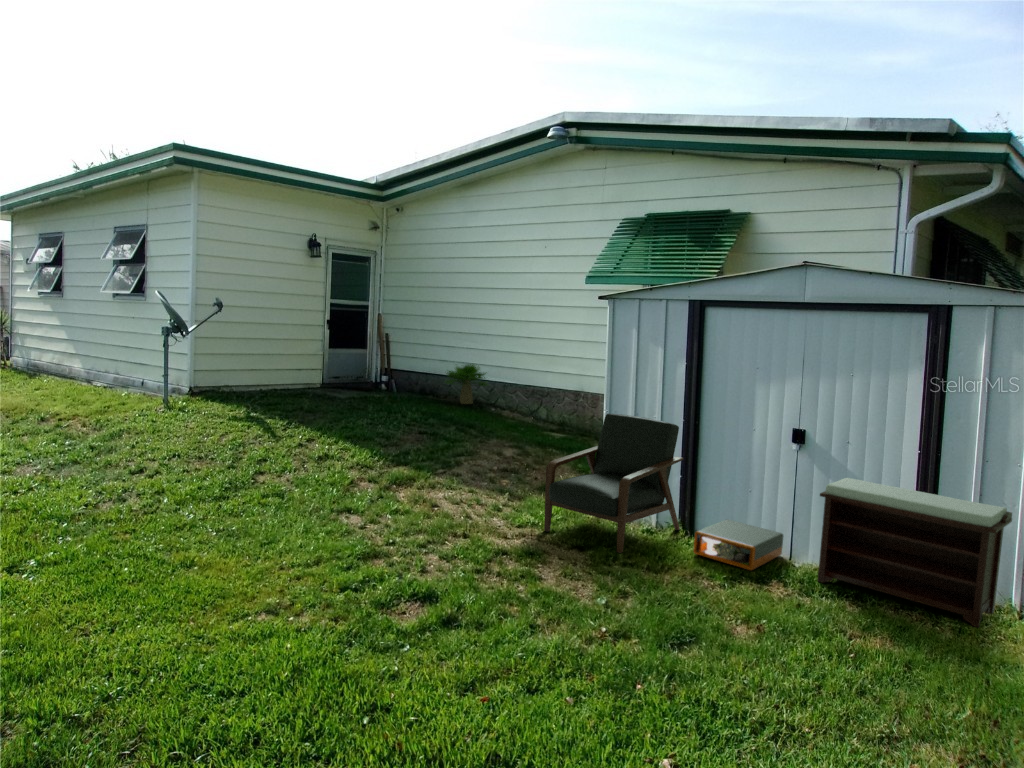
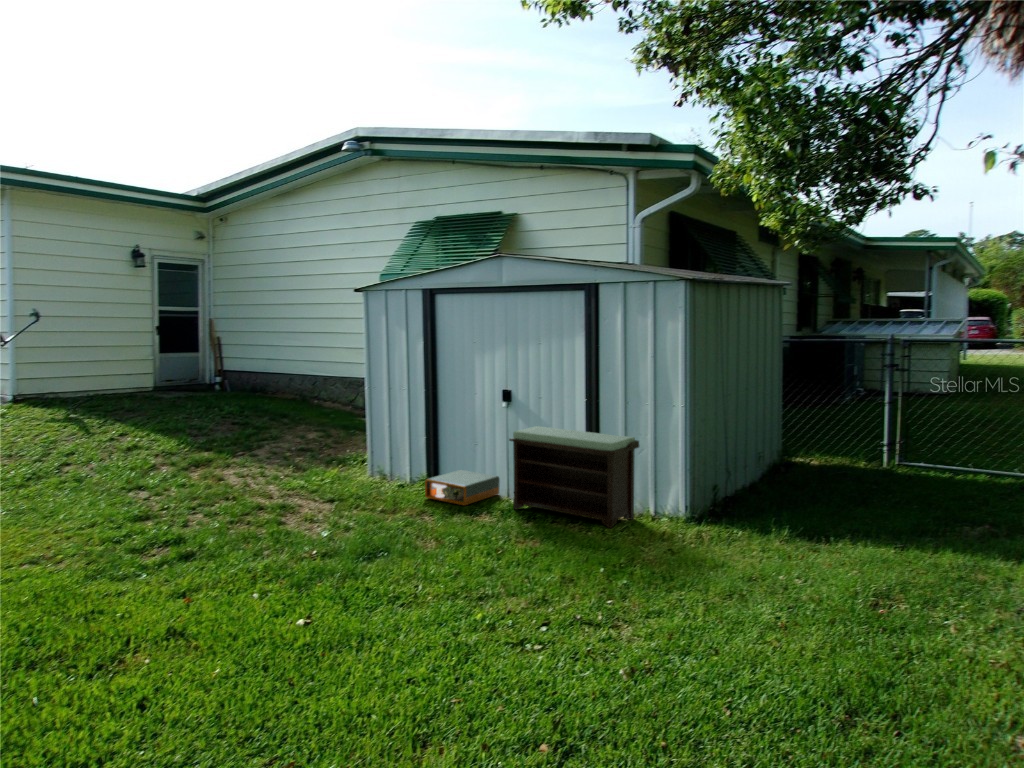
potted plant: present [446,364,488,404] -> none [267,359,315,398]
chair: present [544,413,683,553] -> none [307,390,429,502]

